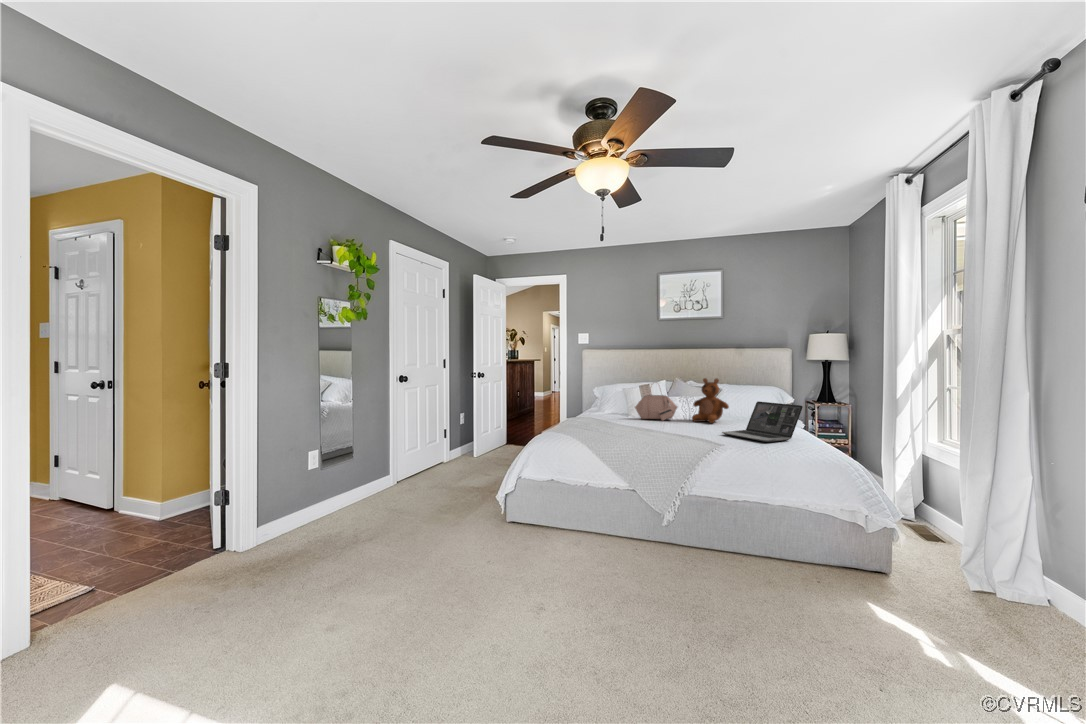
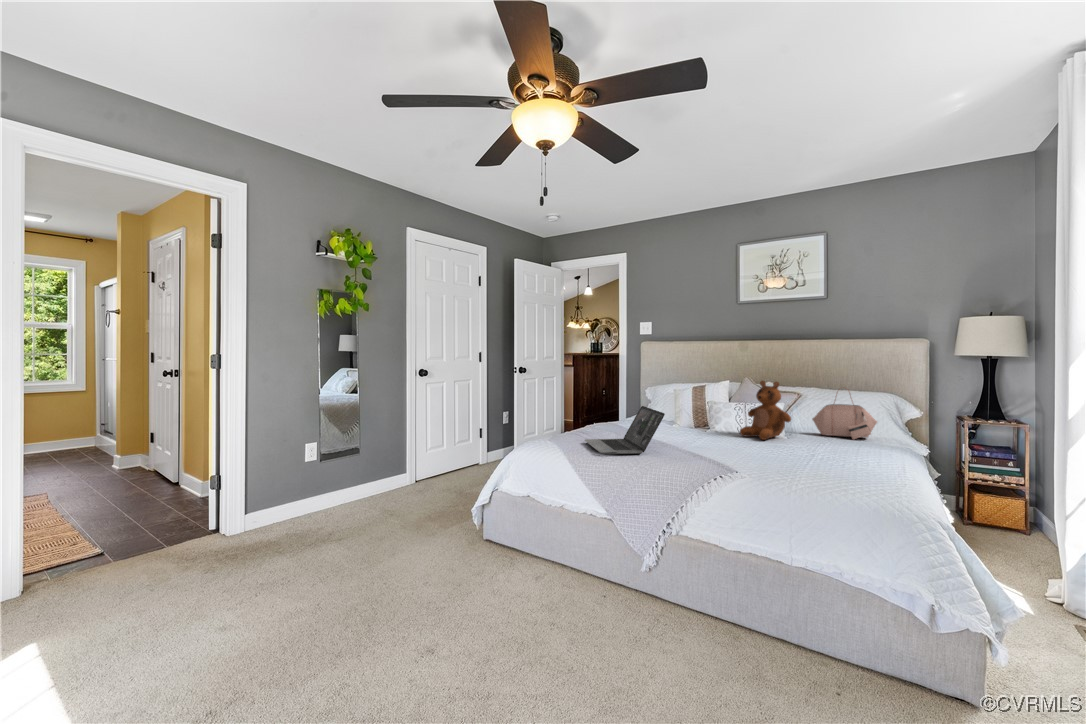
handbag: present [635,395,677,421] -> present [812,395,877,439]
laptop: present [722,401,803,442] -> present [585,406,665,455]

